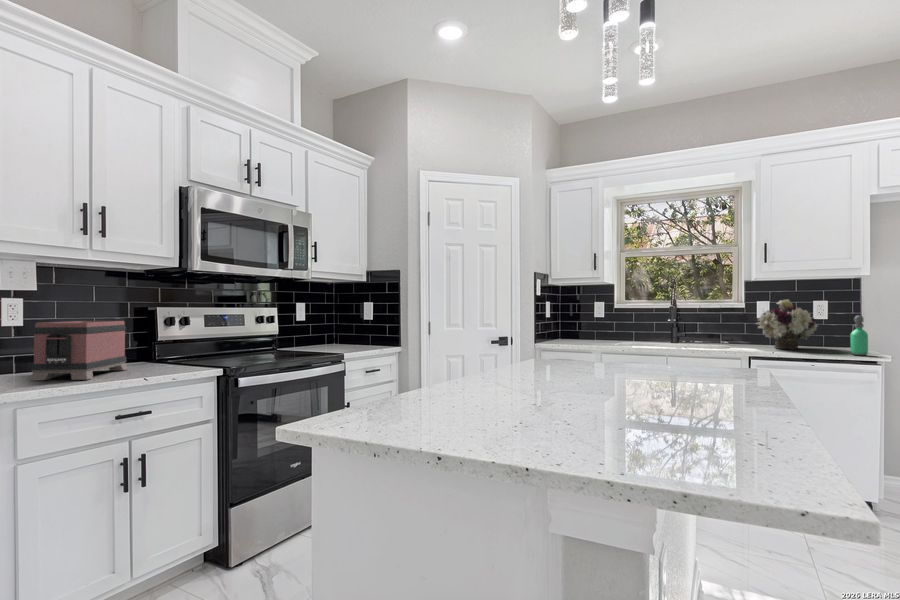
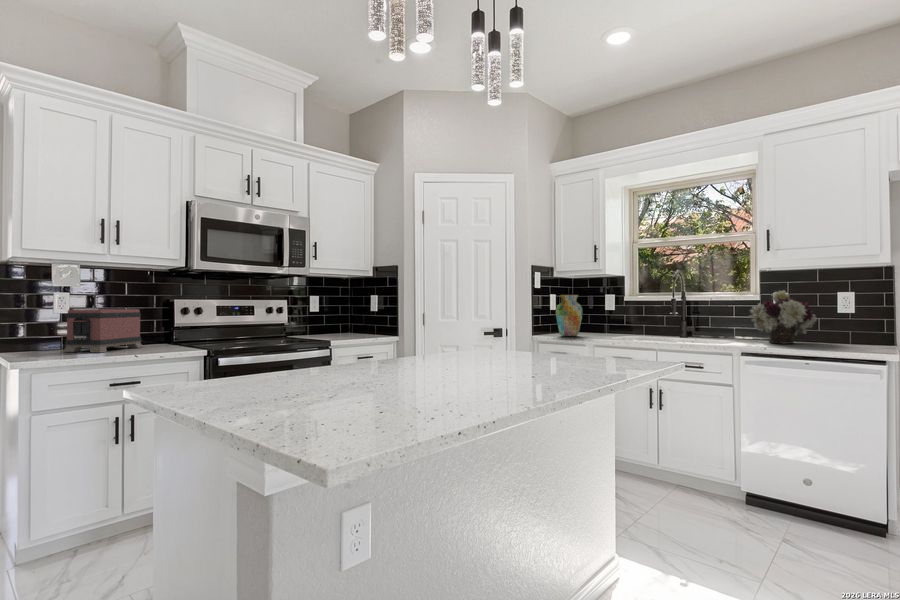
vase: none [559,302,586,344] -> present [556,295,583,336]
soap dispenser: present [850,315,868,356] -> none [837,307,855,351]

